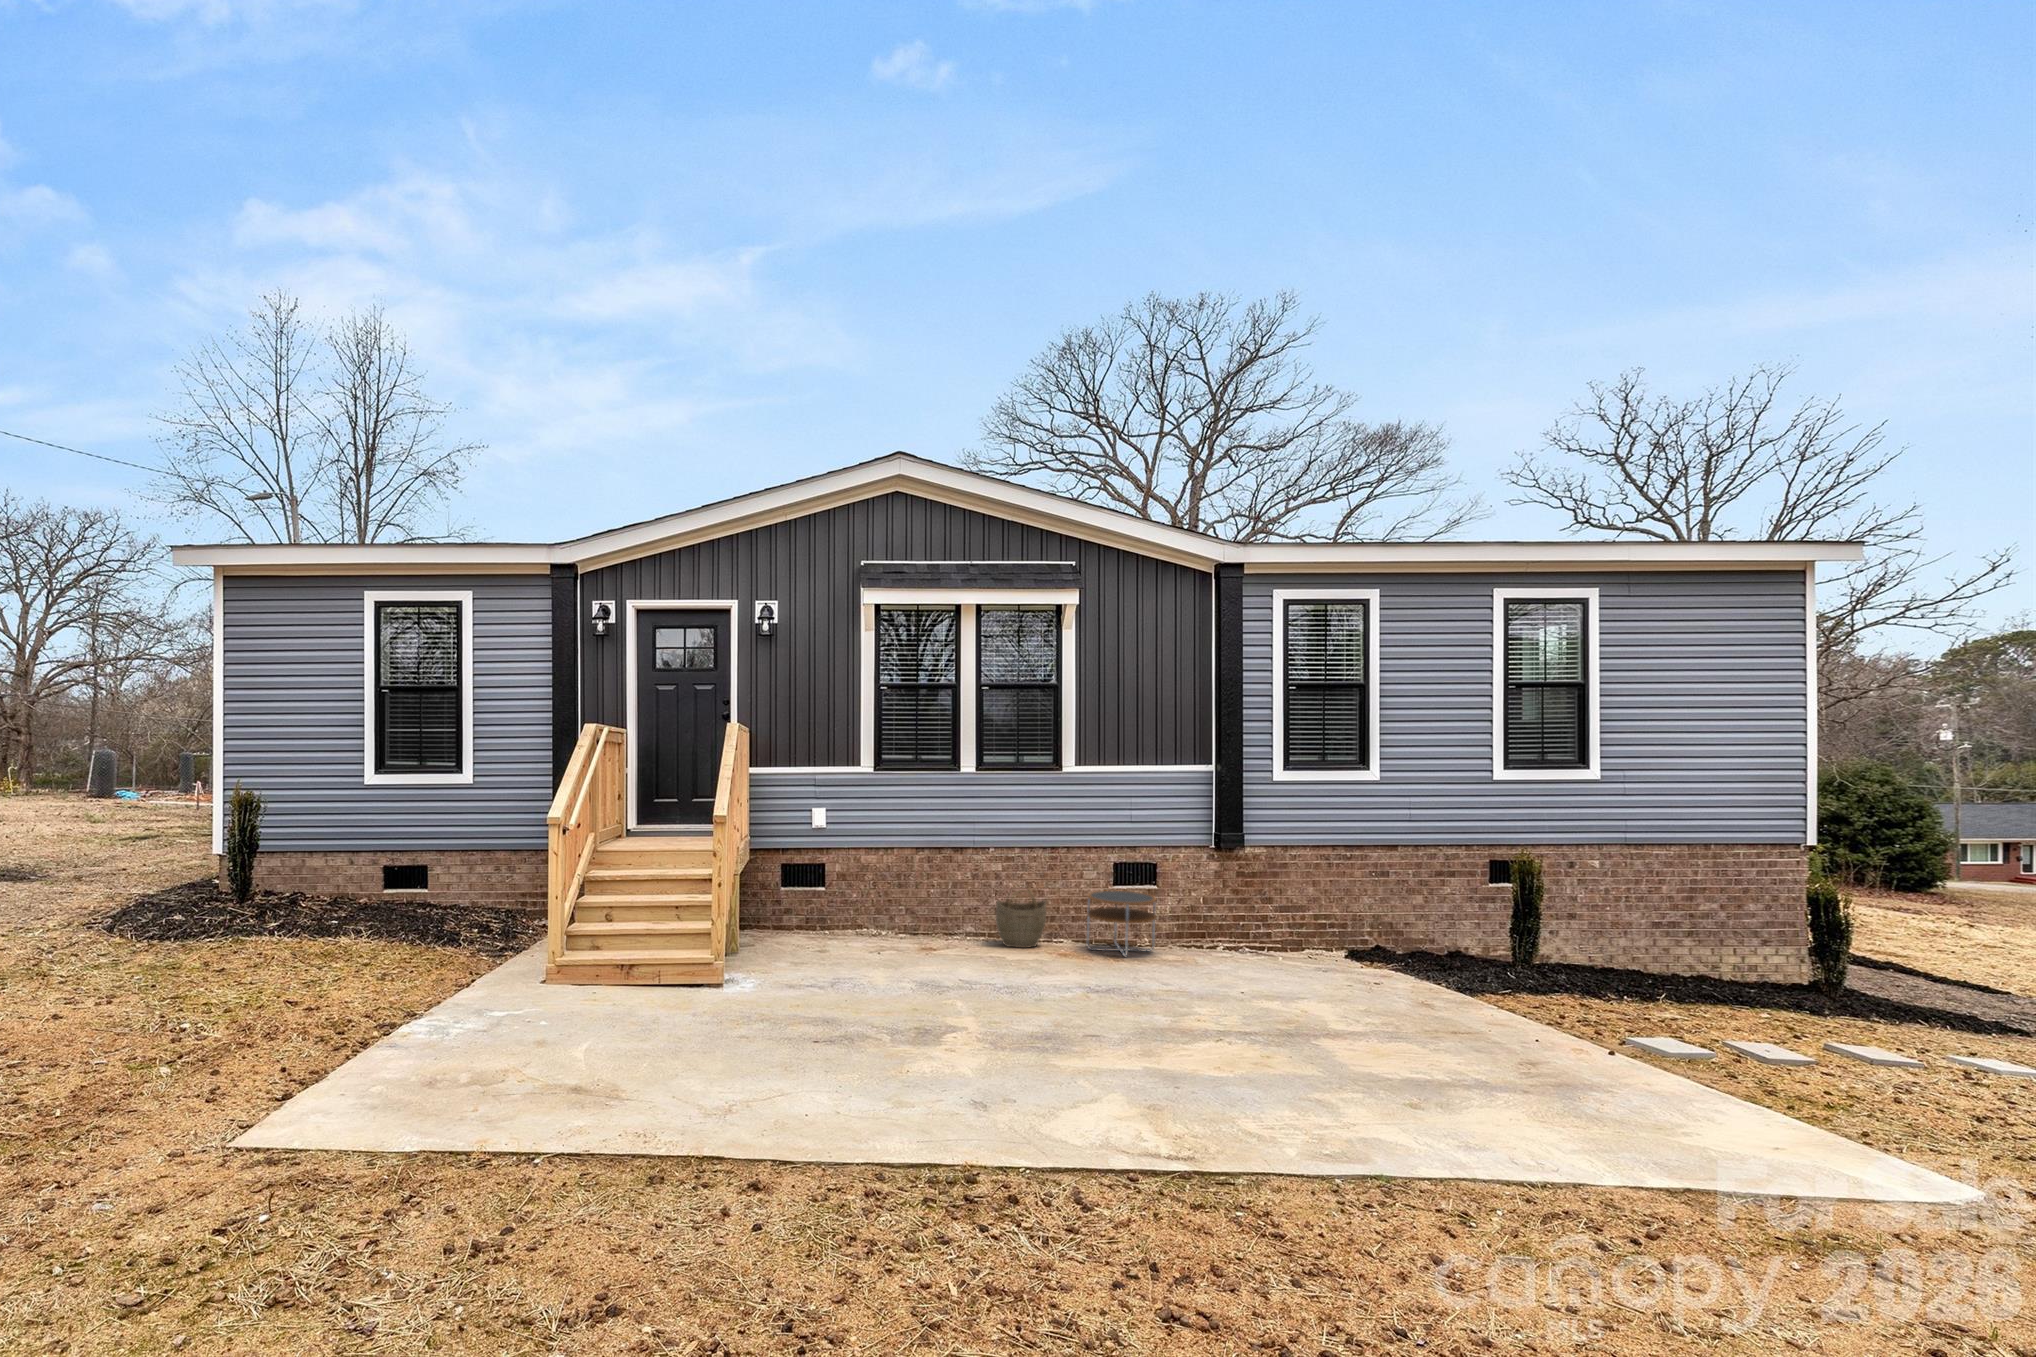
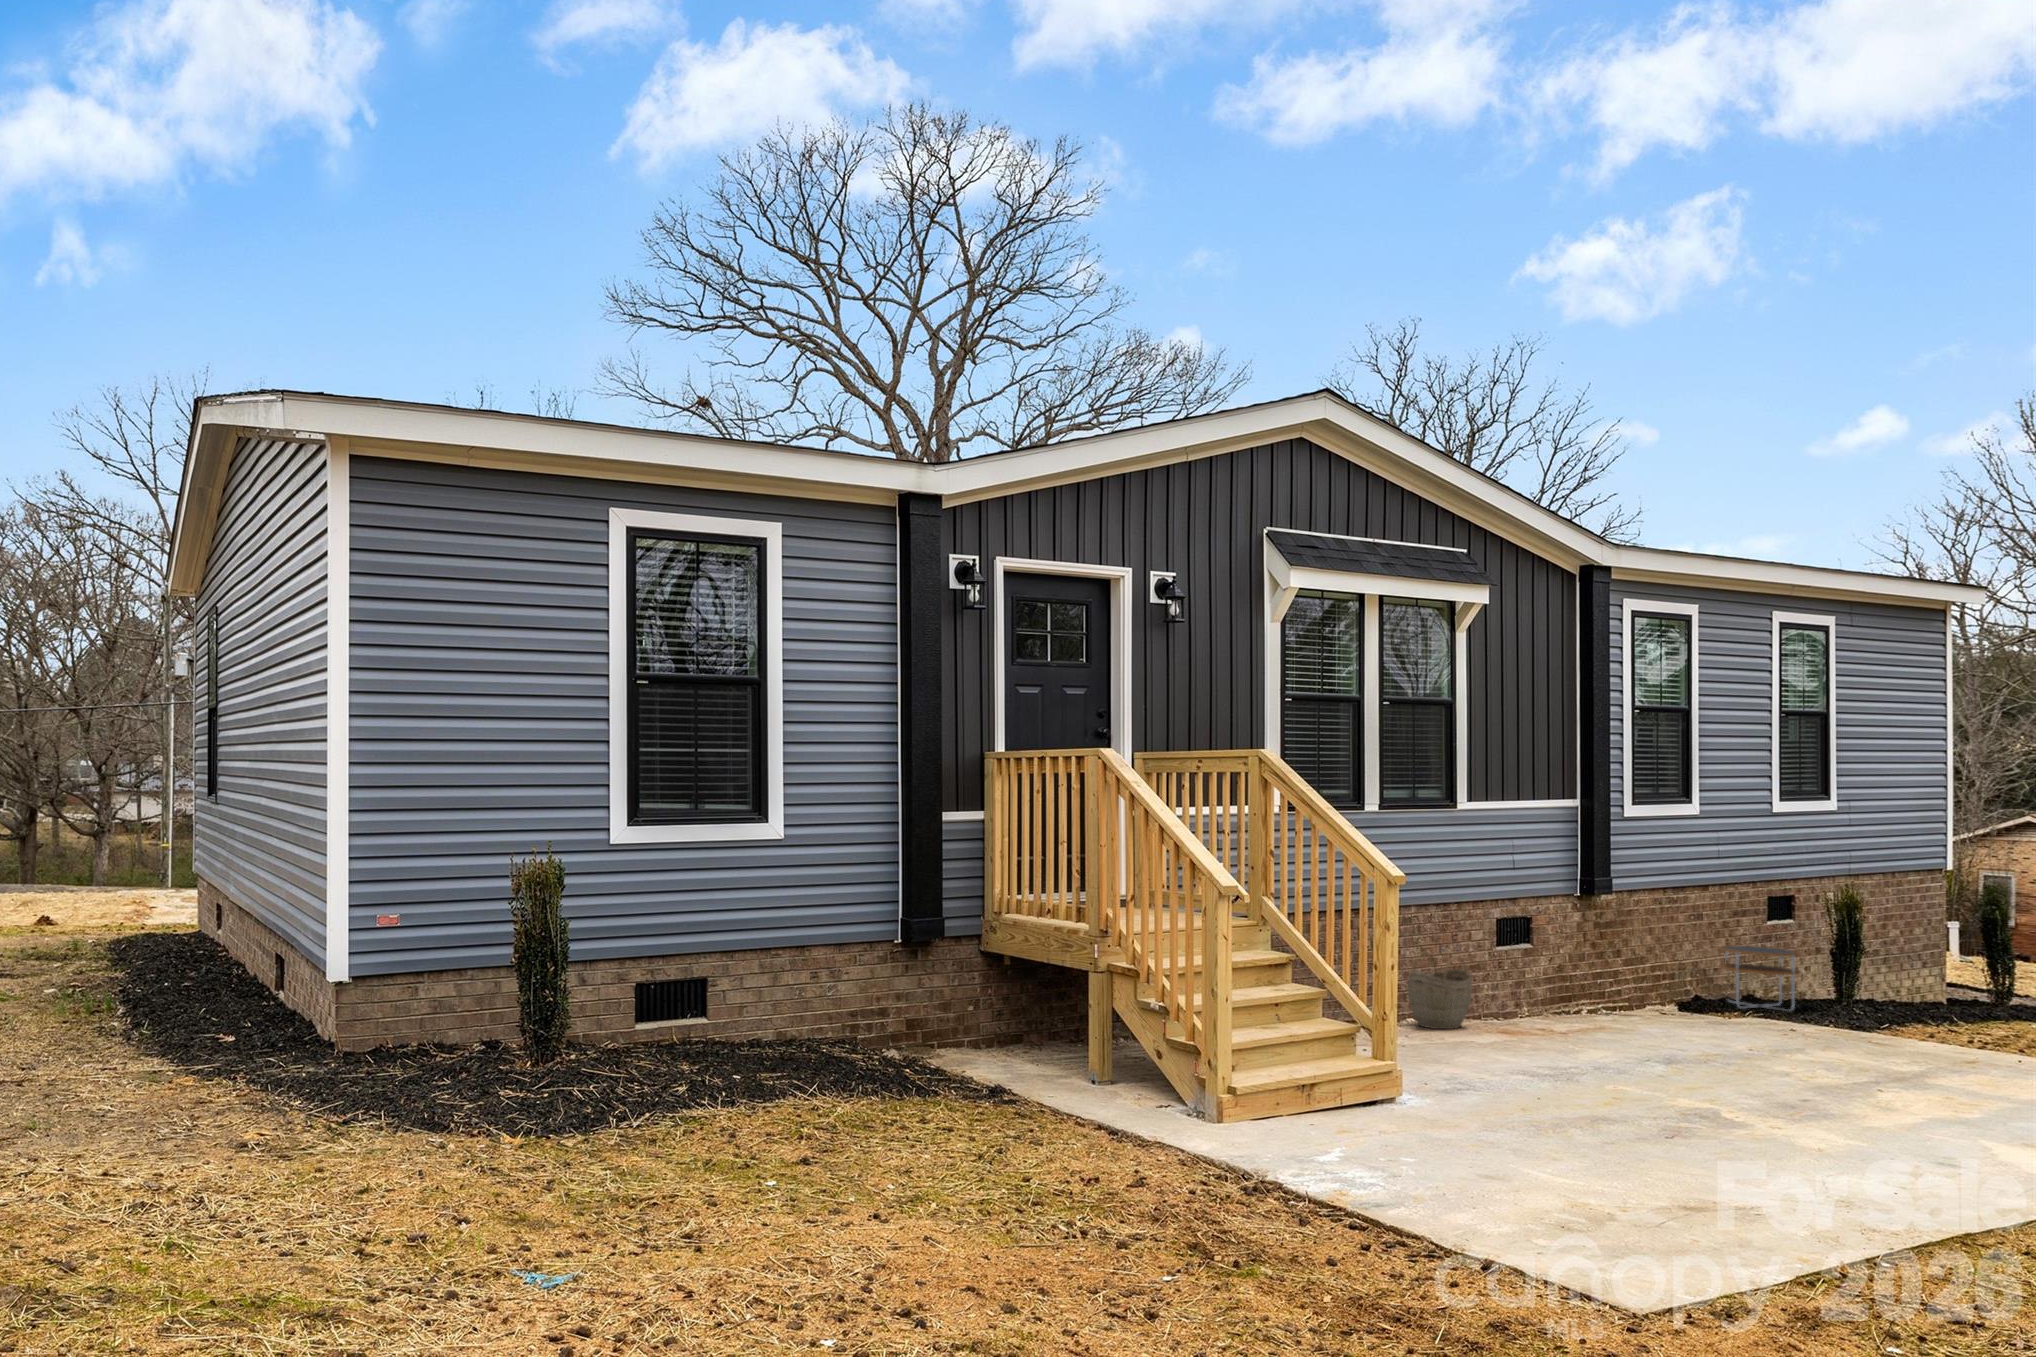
side table: present [1087,890,1156,957] -> present [1719,946,1800,1011]

